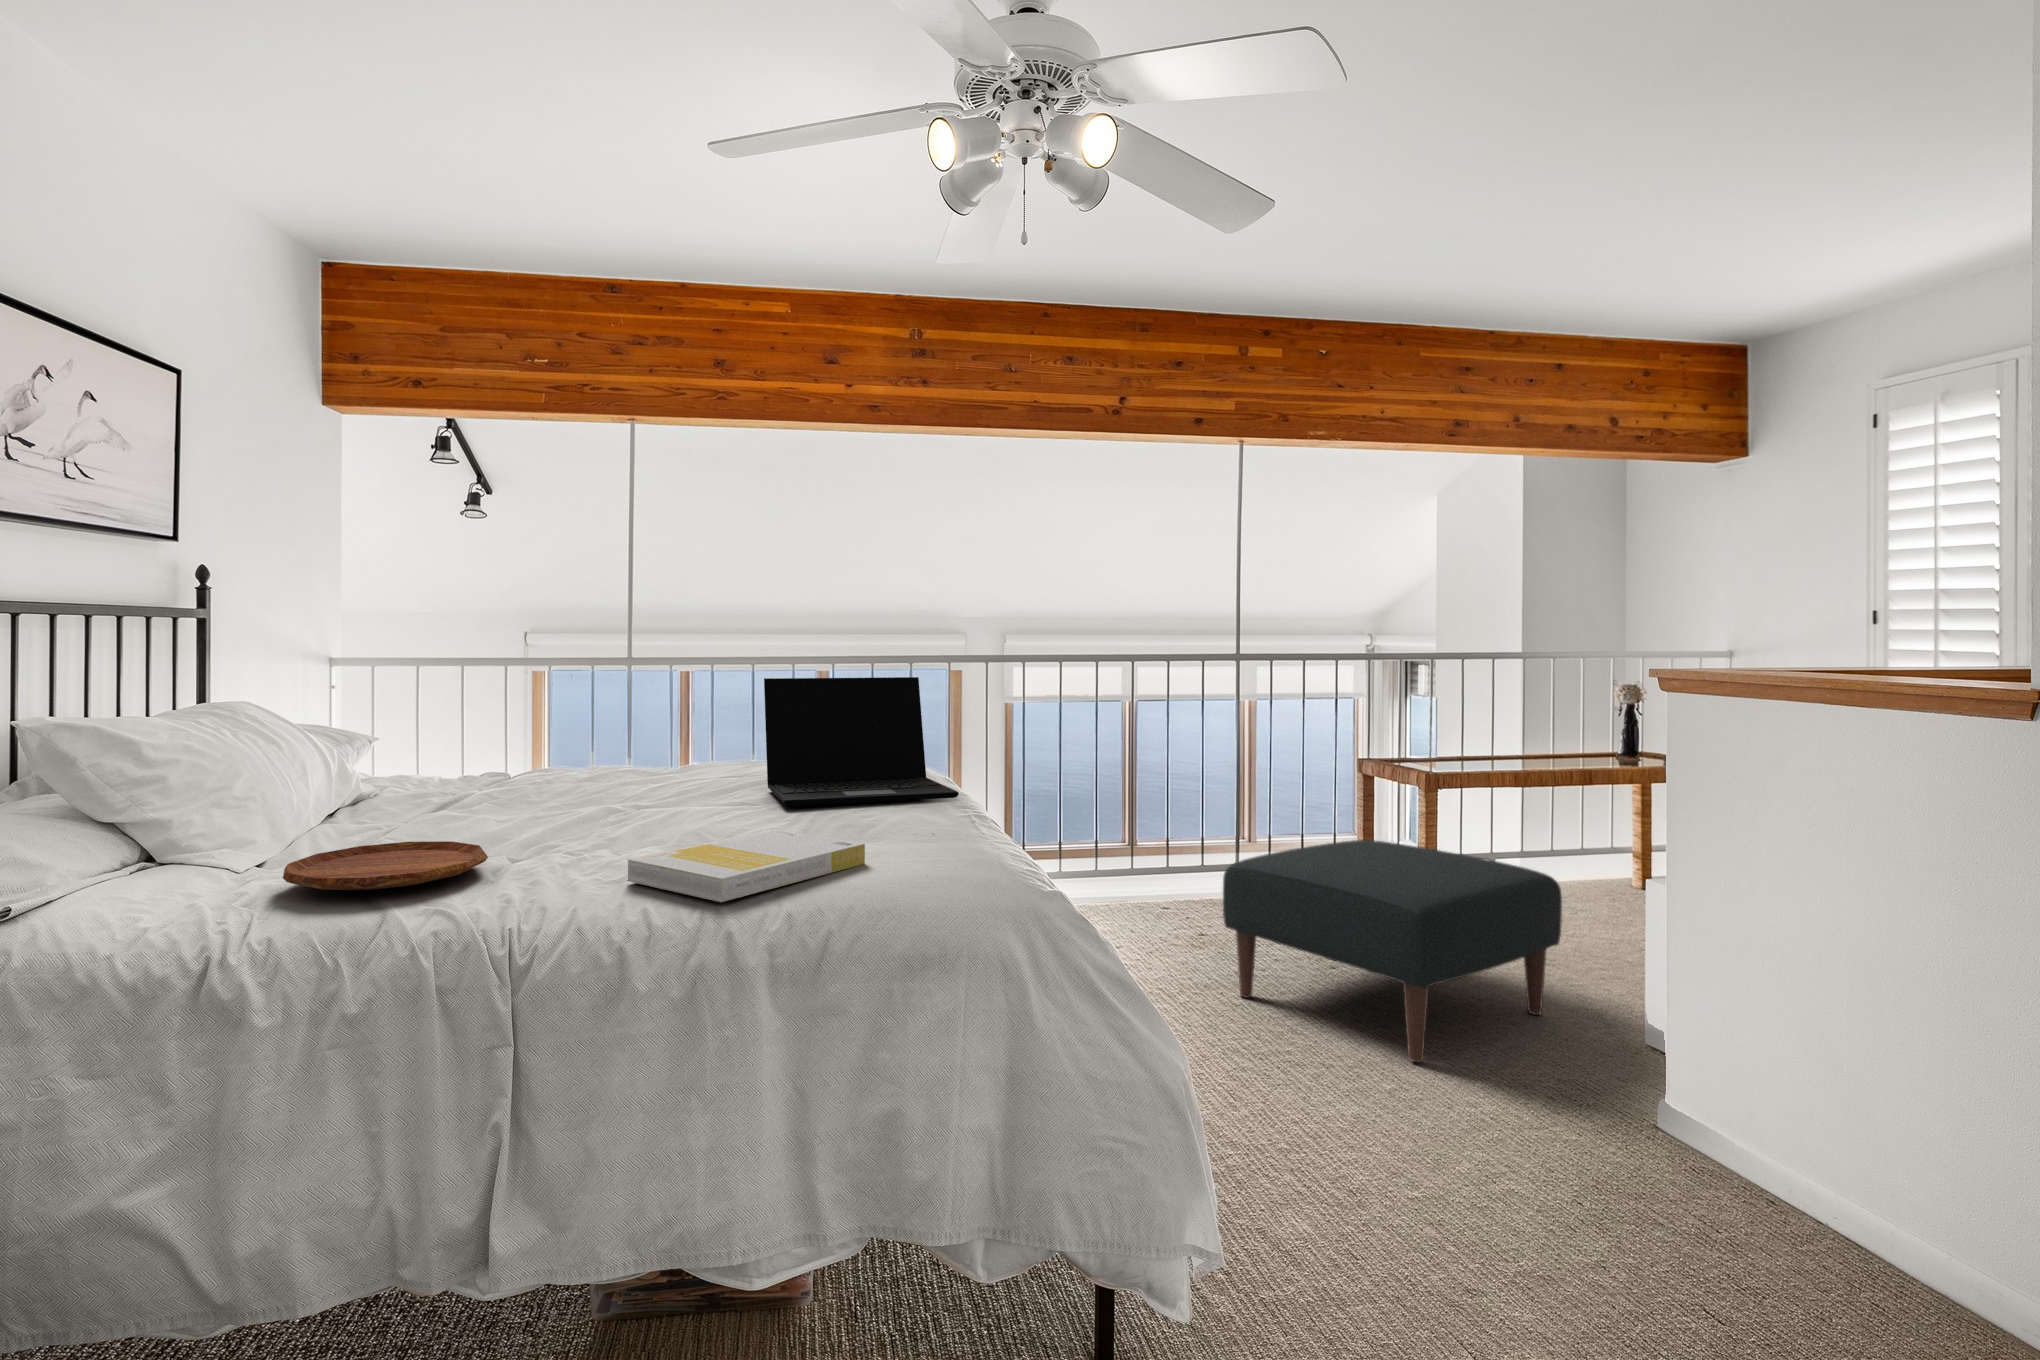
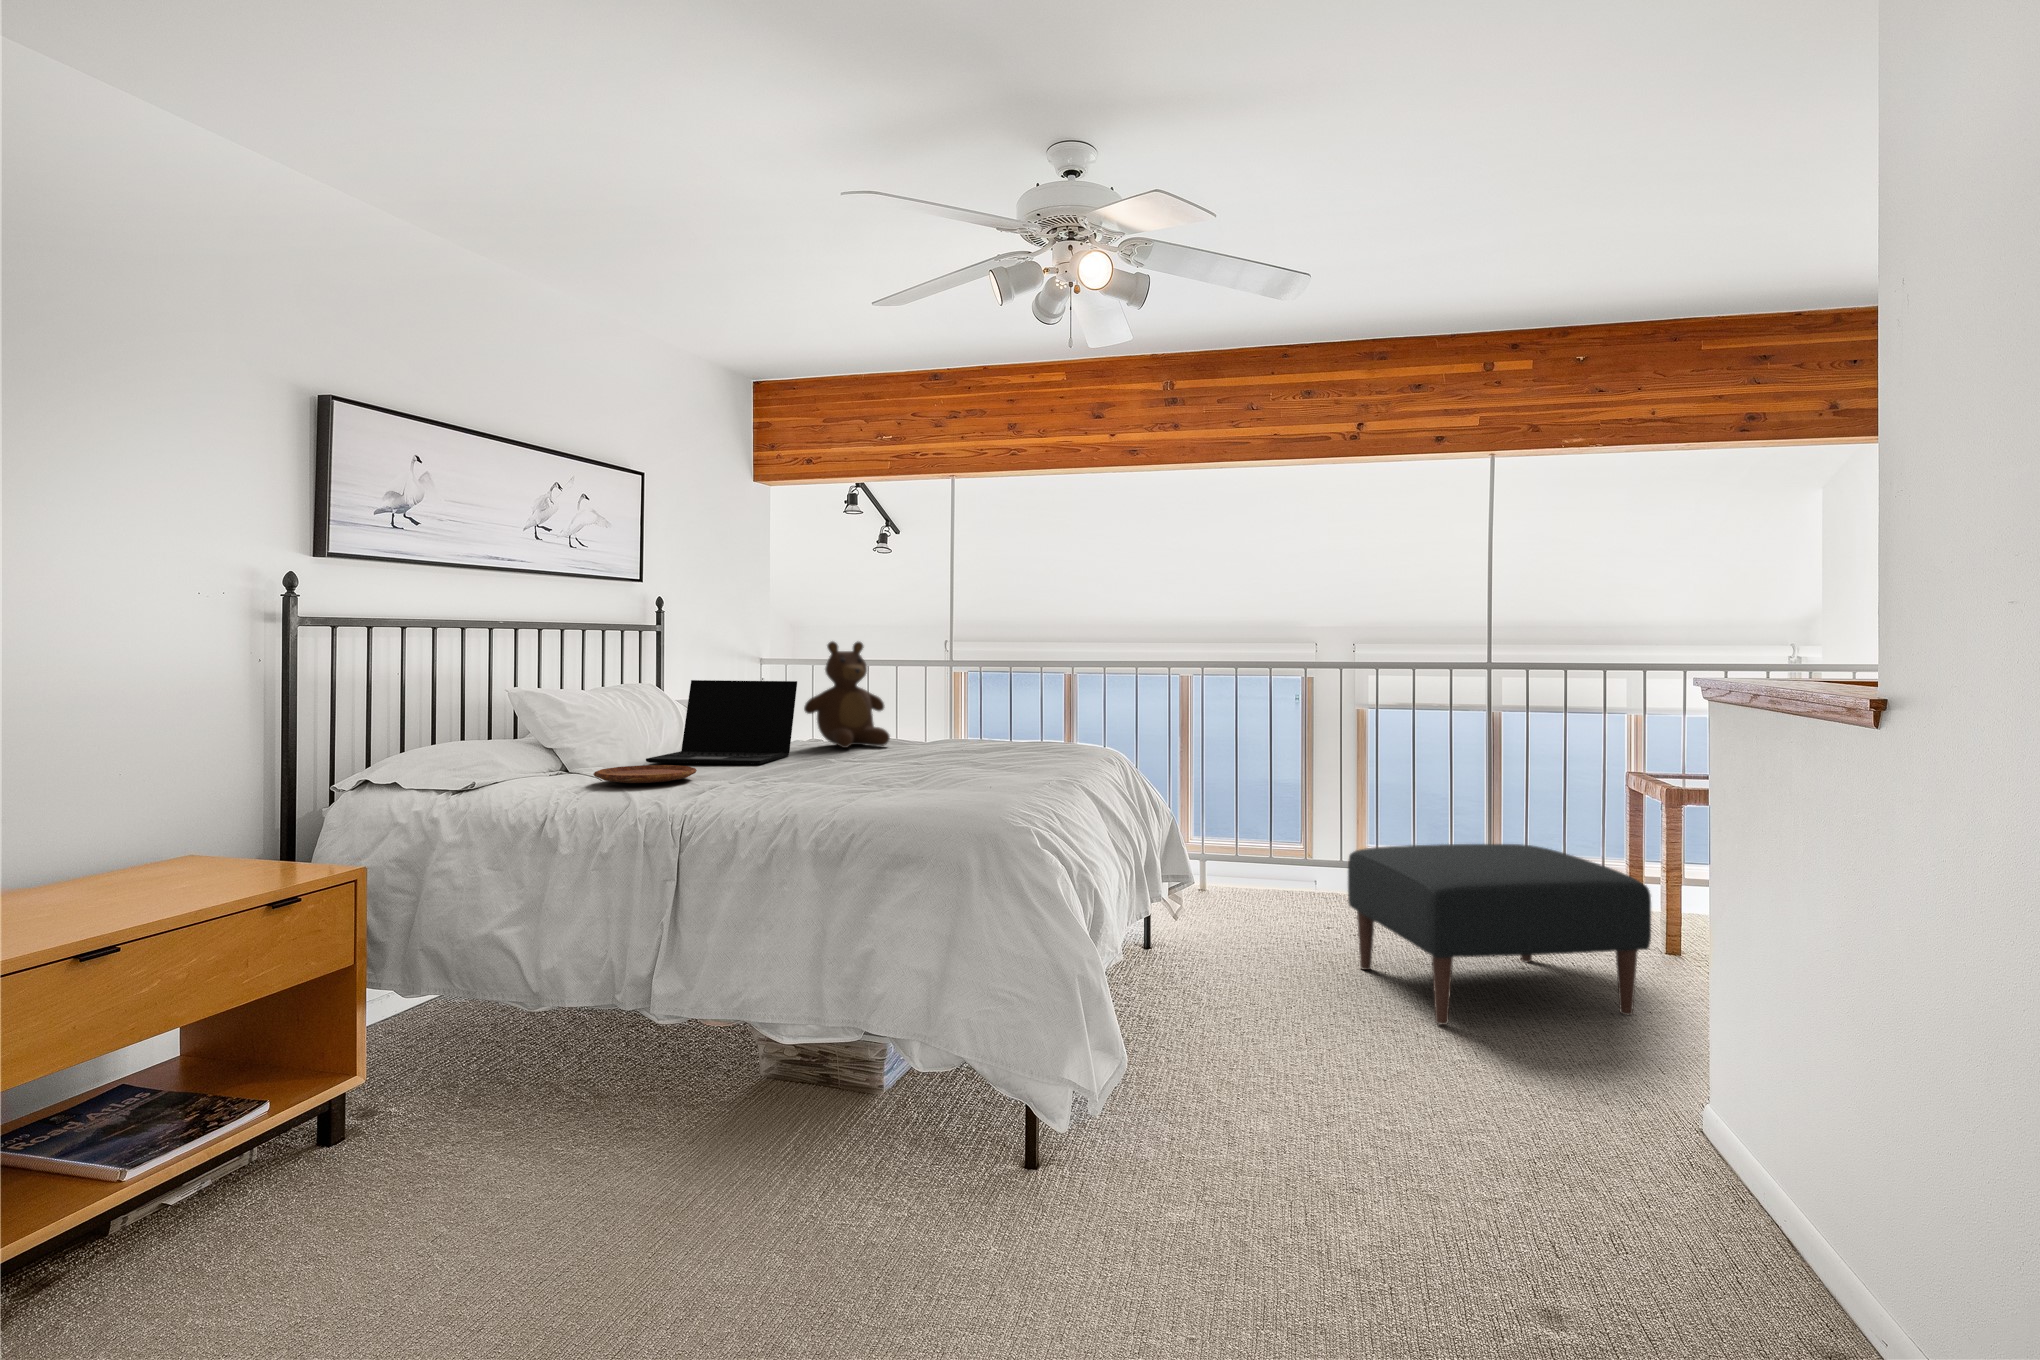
teddy bear: none [542,625,675,783] -> present [804,641,890,748]
laptop: present [764,677,959,806] -> present [646,680,797,765]
book: present [627,829,865,902] -> none [741,771,874,798]

